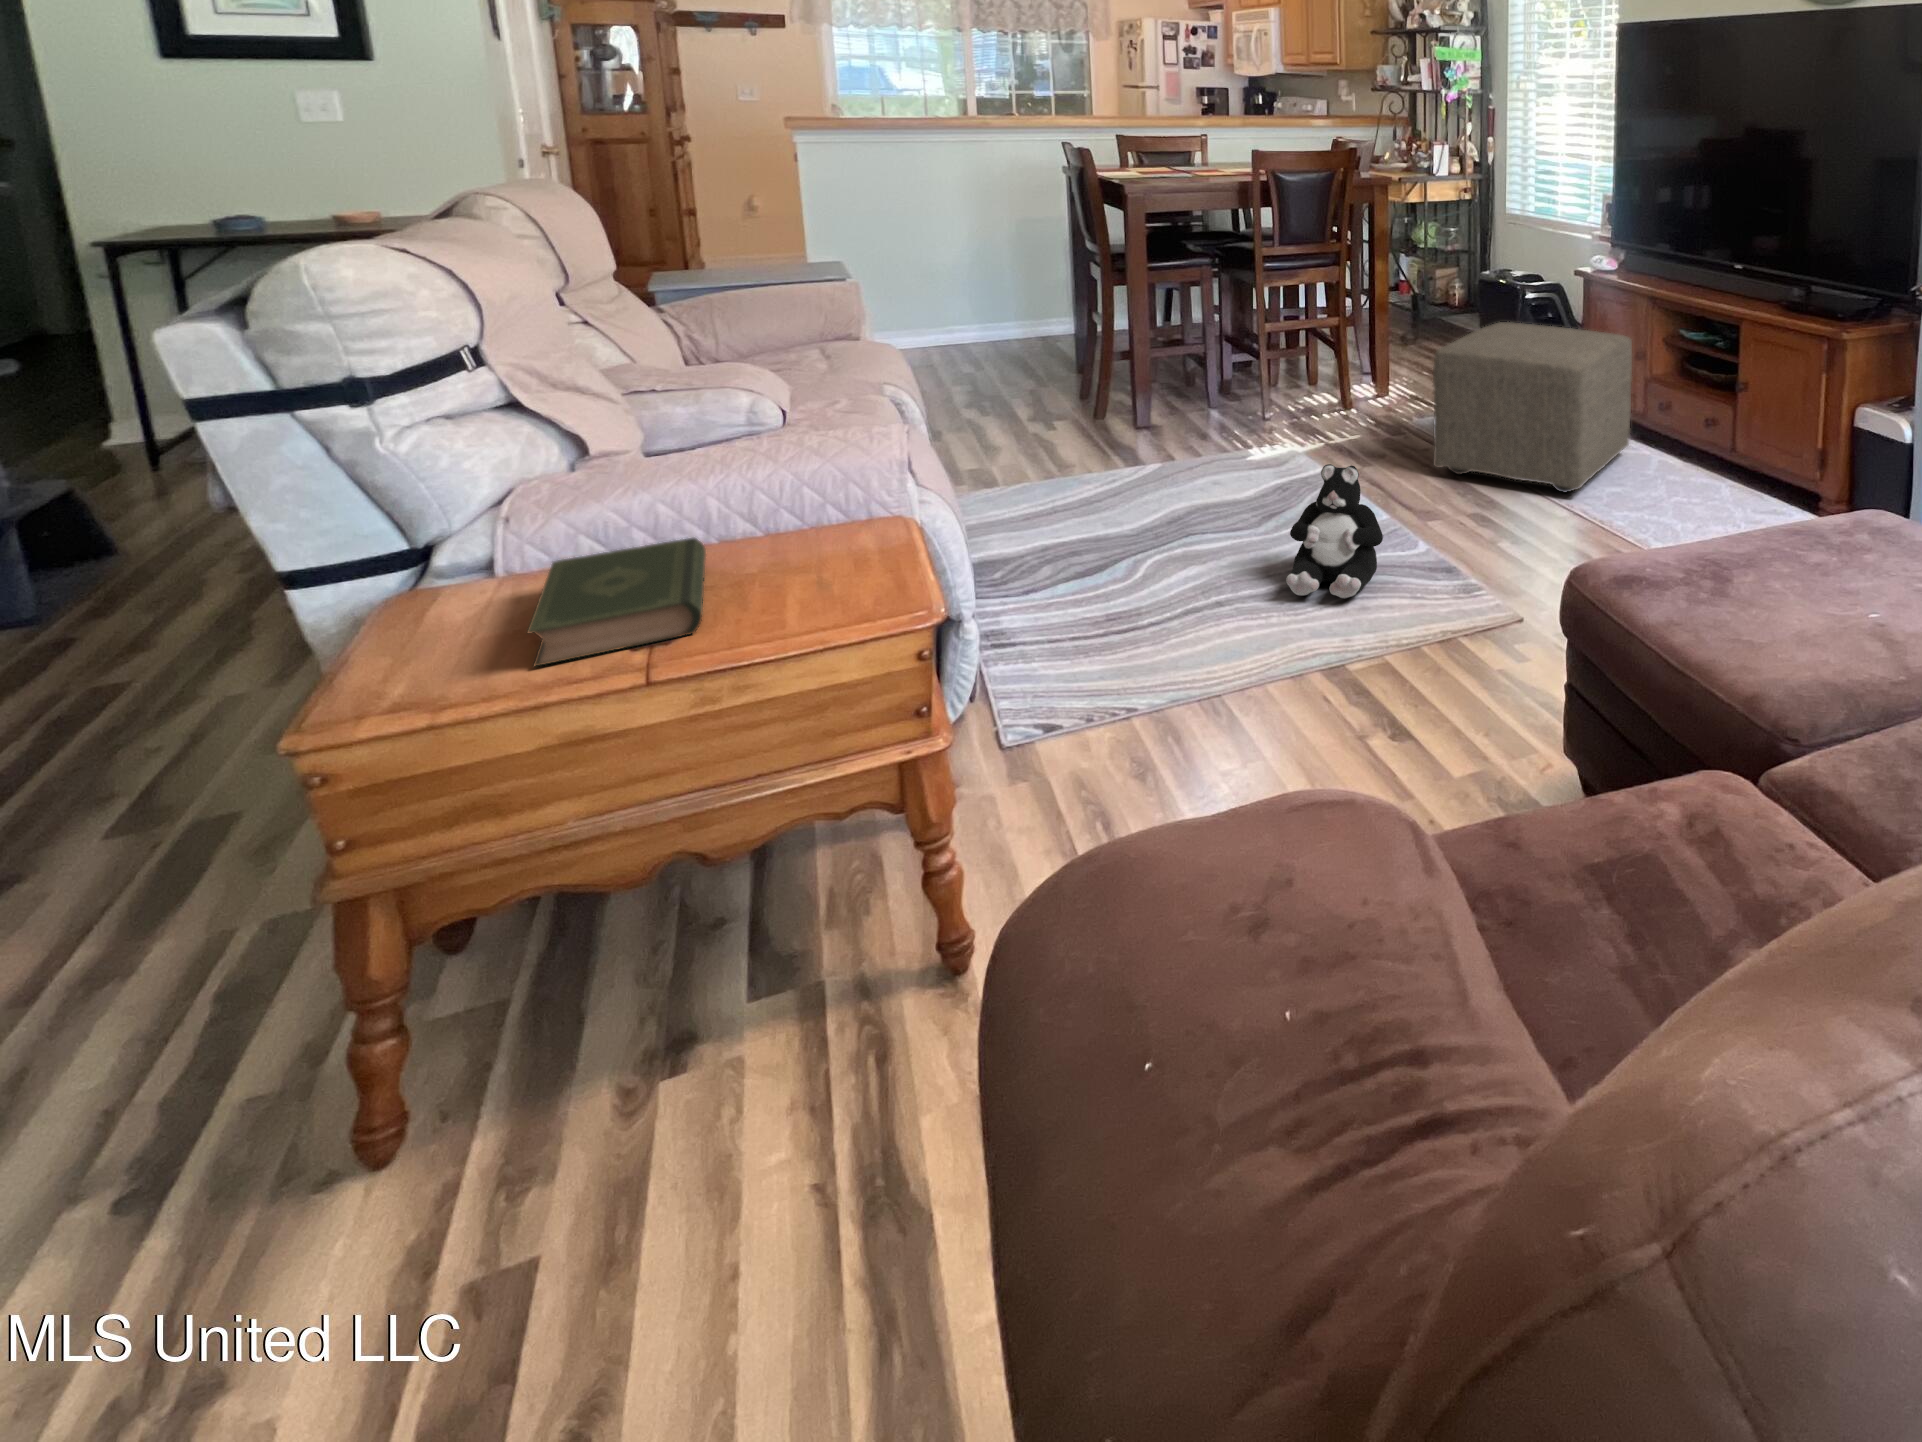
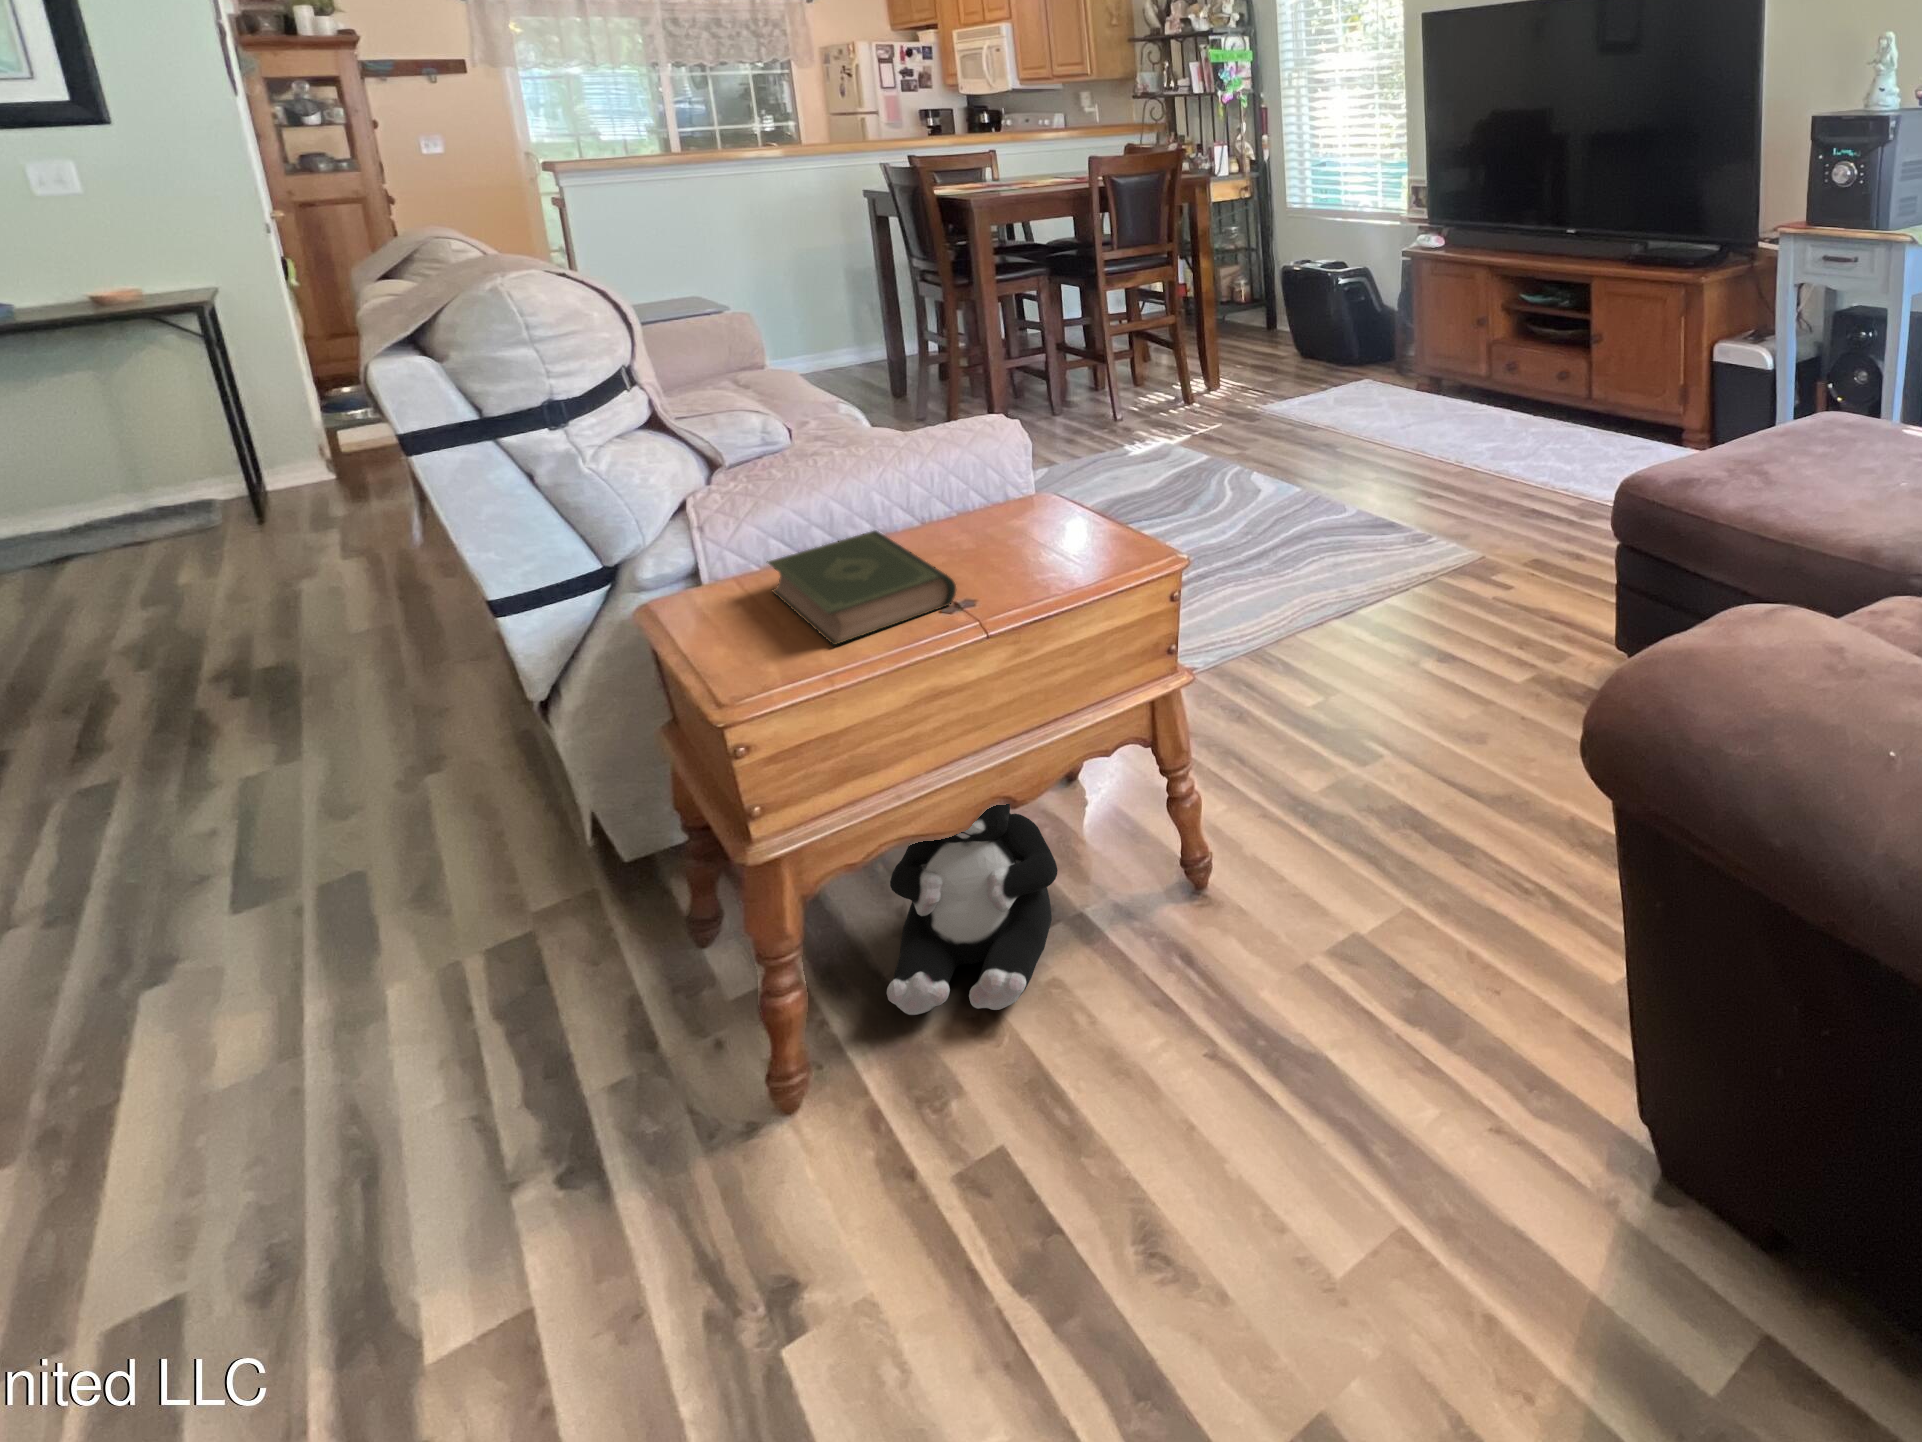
ottoman: present [1433,322,1632,492] -> none [1309,305,1483,455]
plush toy: present [1286,464,1383,599] -> present [887,804,1058,1015]

